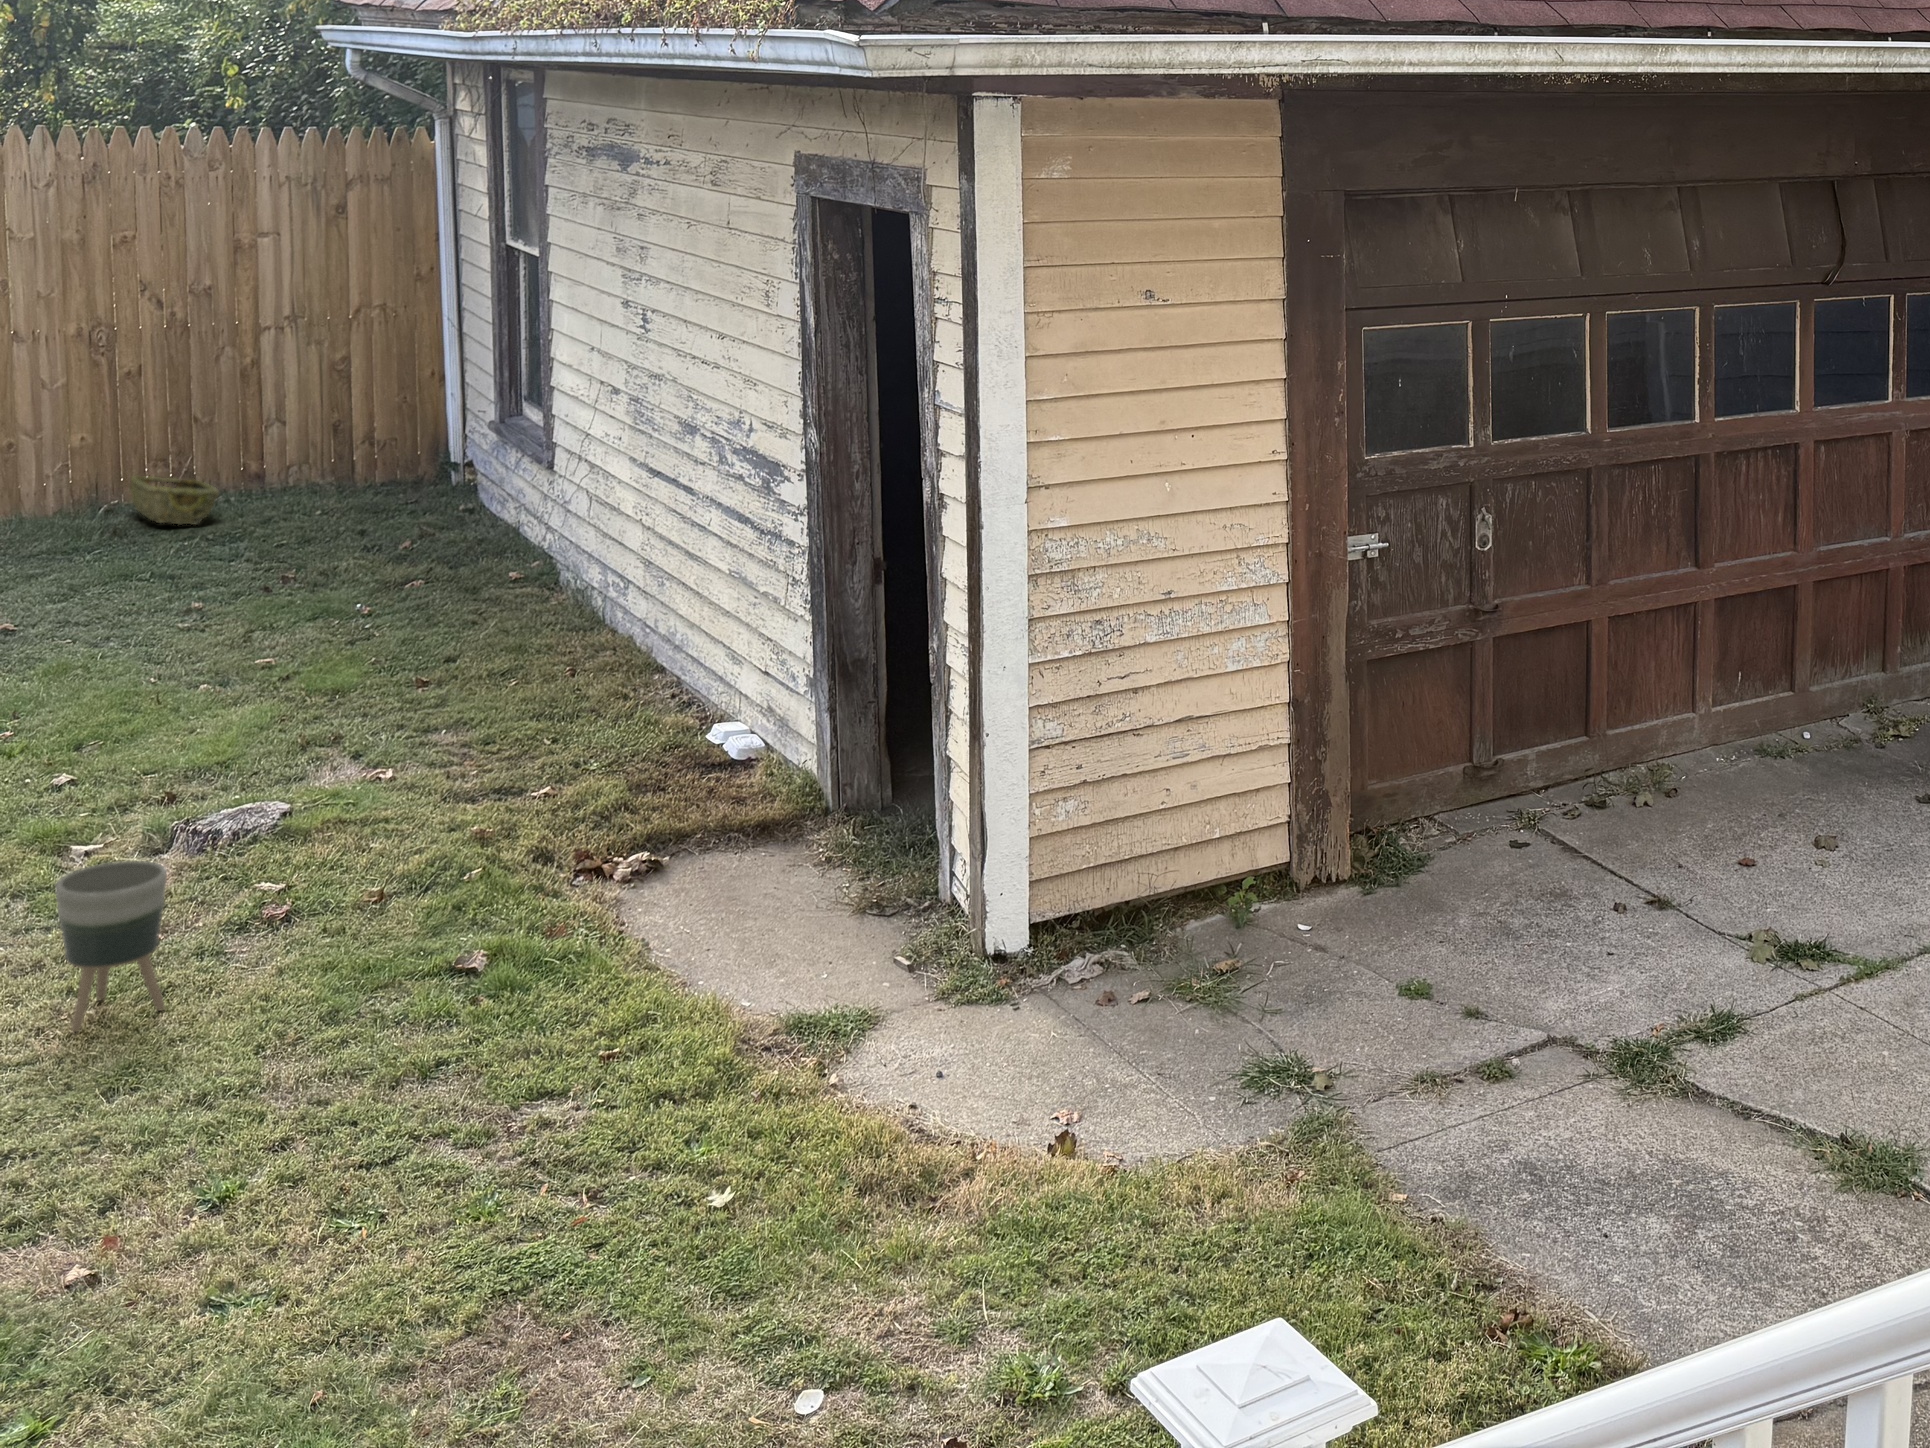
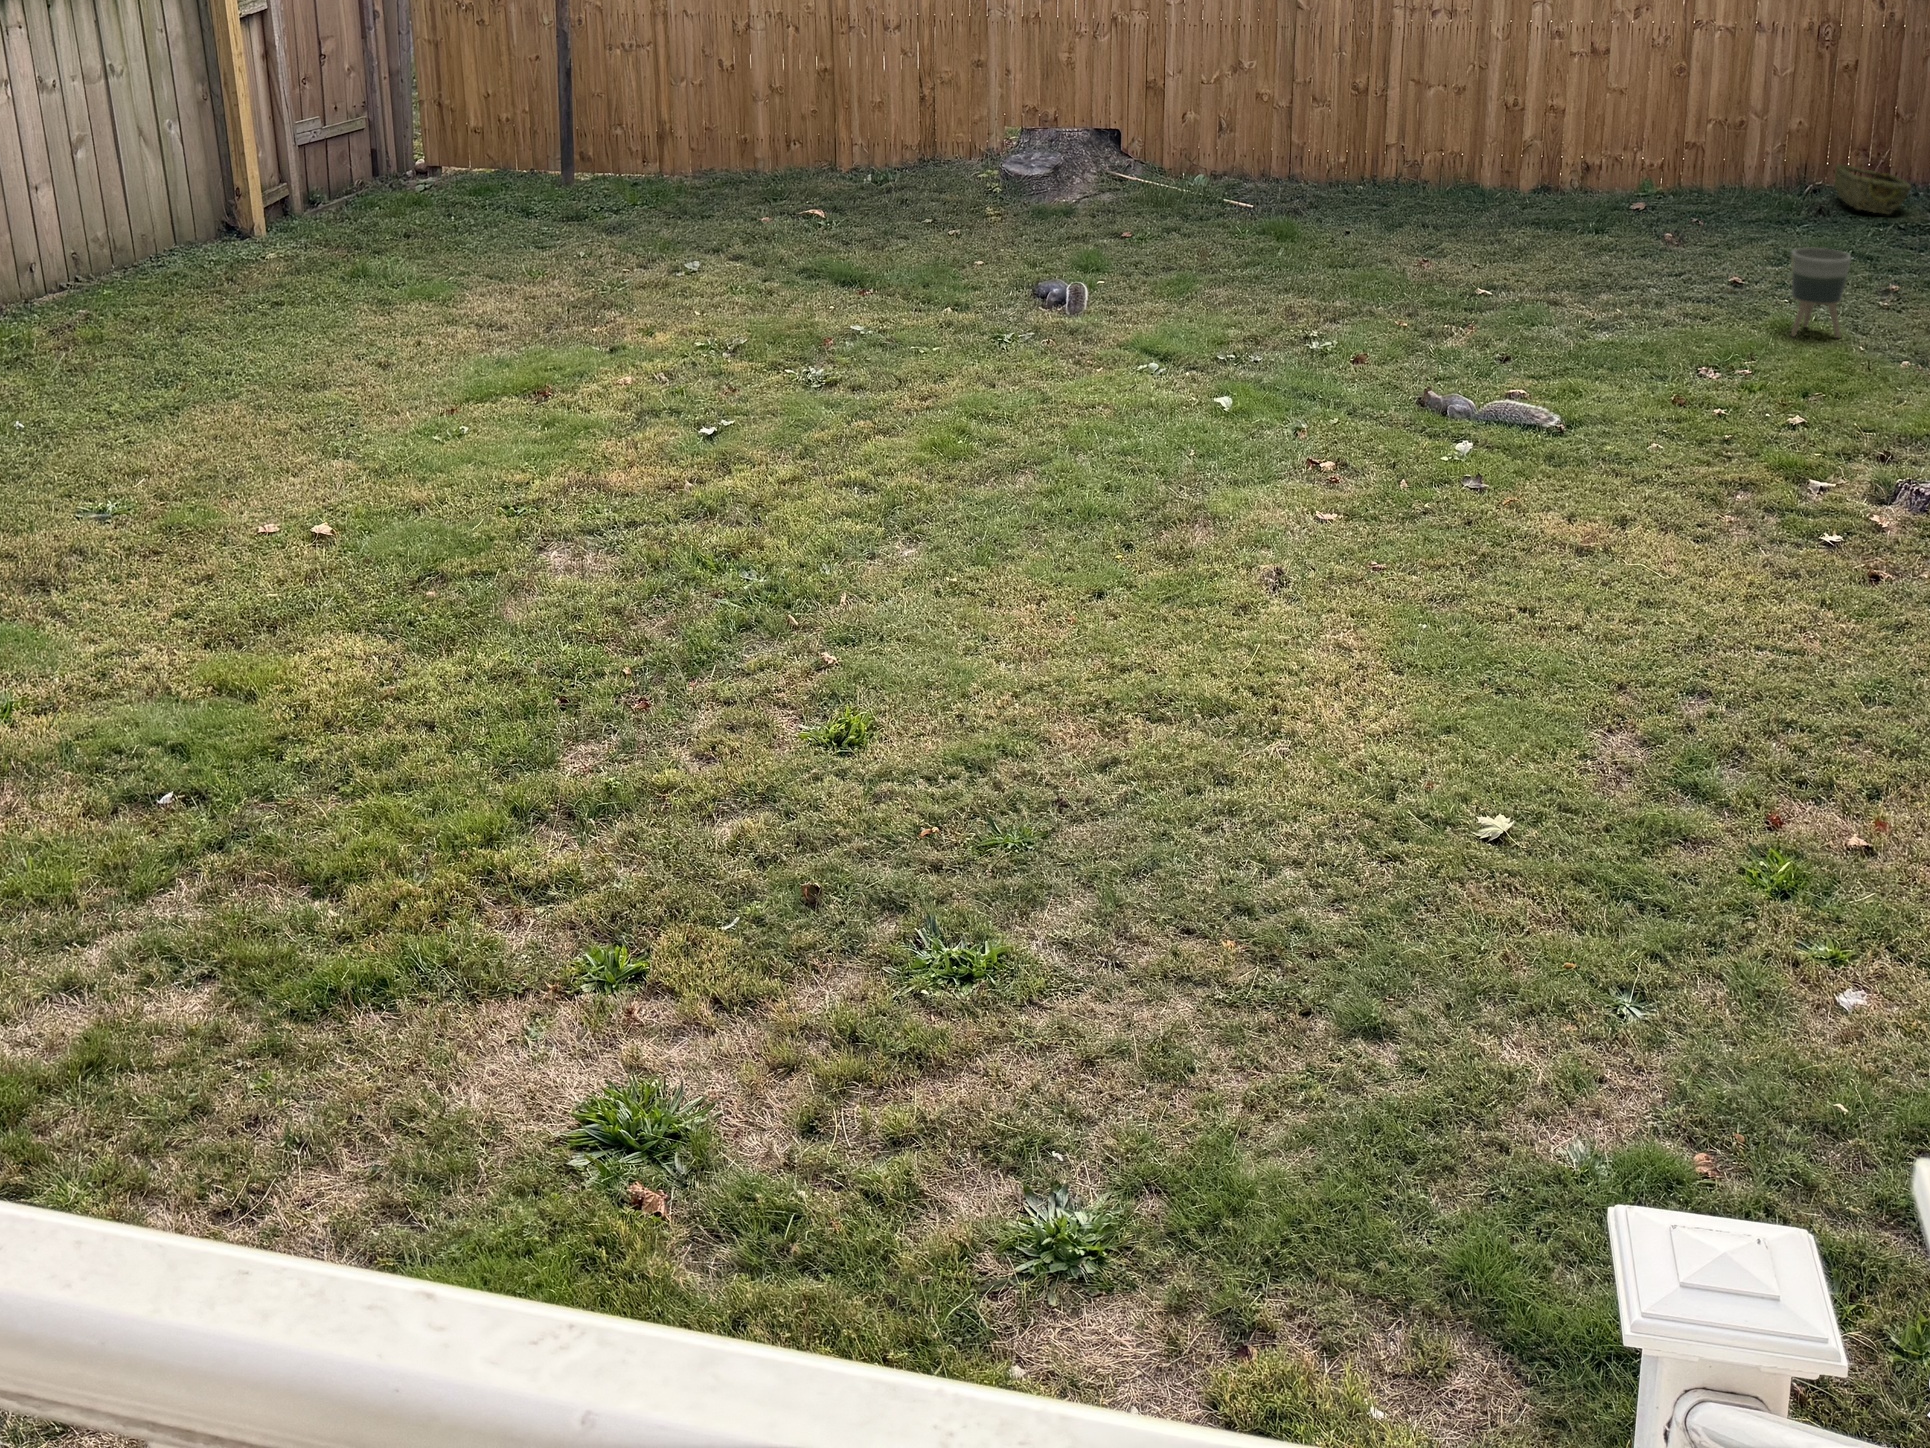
planter: present [55,861,167,1032] -> present [1791,248,1851,338]

